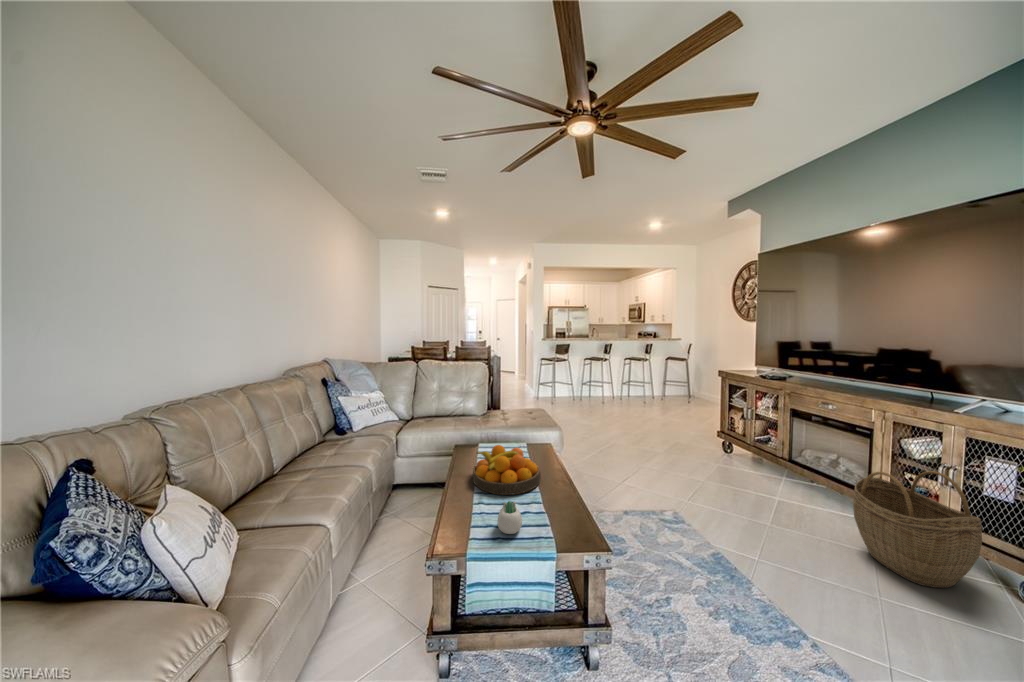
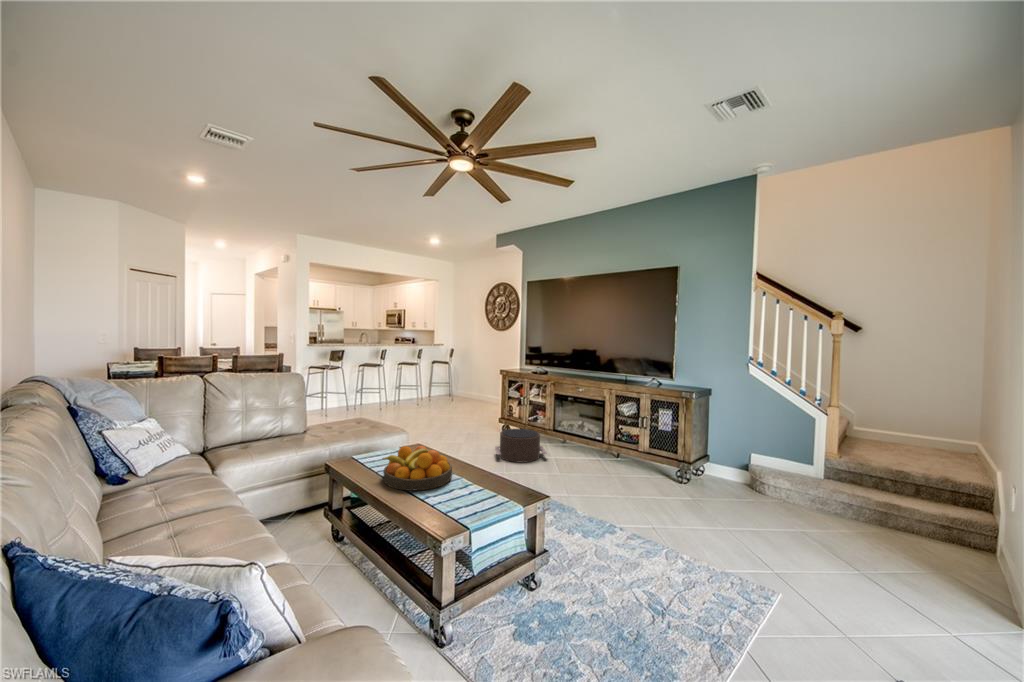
pouf: none [687,445,764,493] -> present [495,429,547,463]
woven basket: present [853,471,982,588] -> none [604,419,656,484]
succulent planter: present [498,501,522,534] -> none [460,482,485,510]

